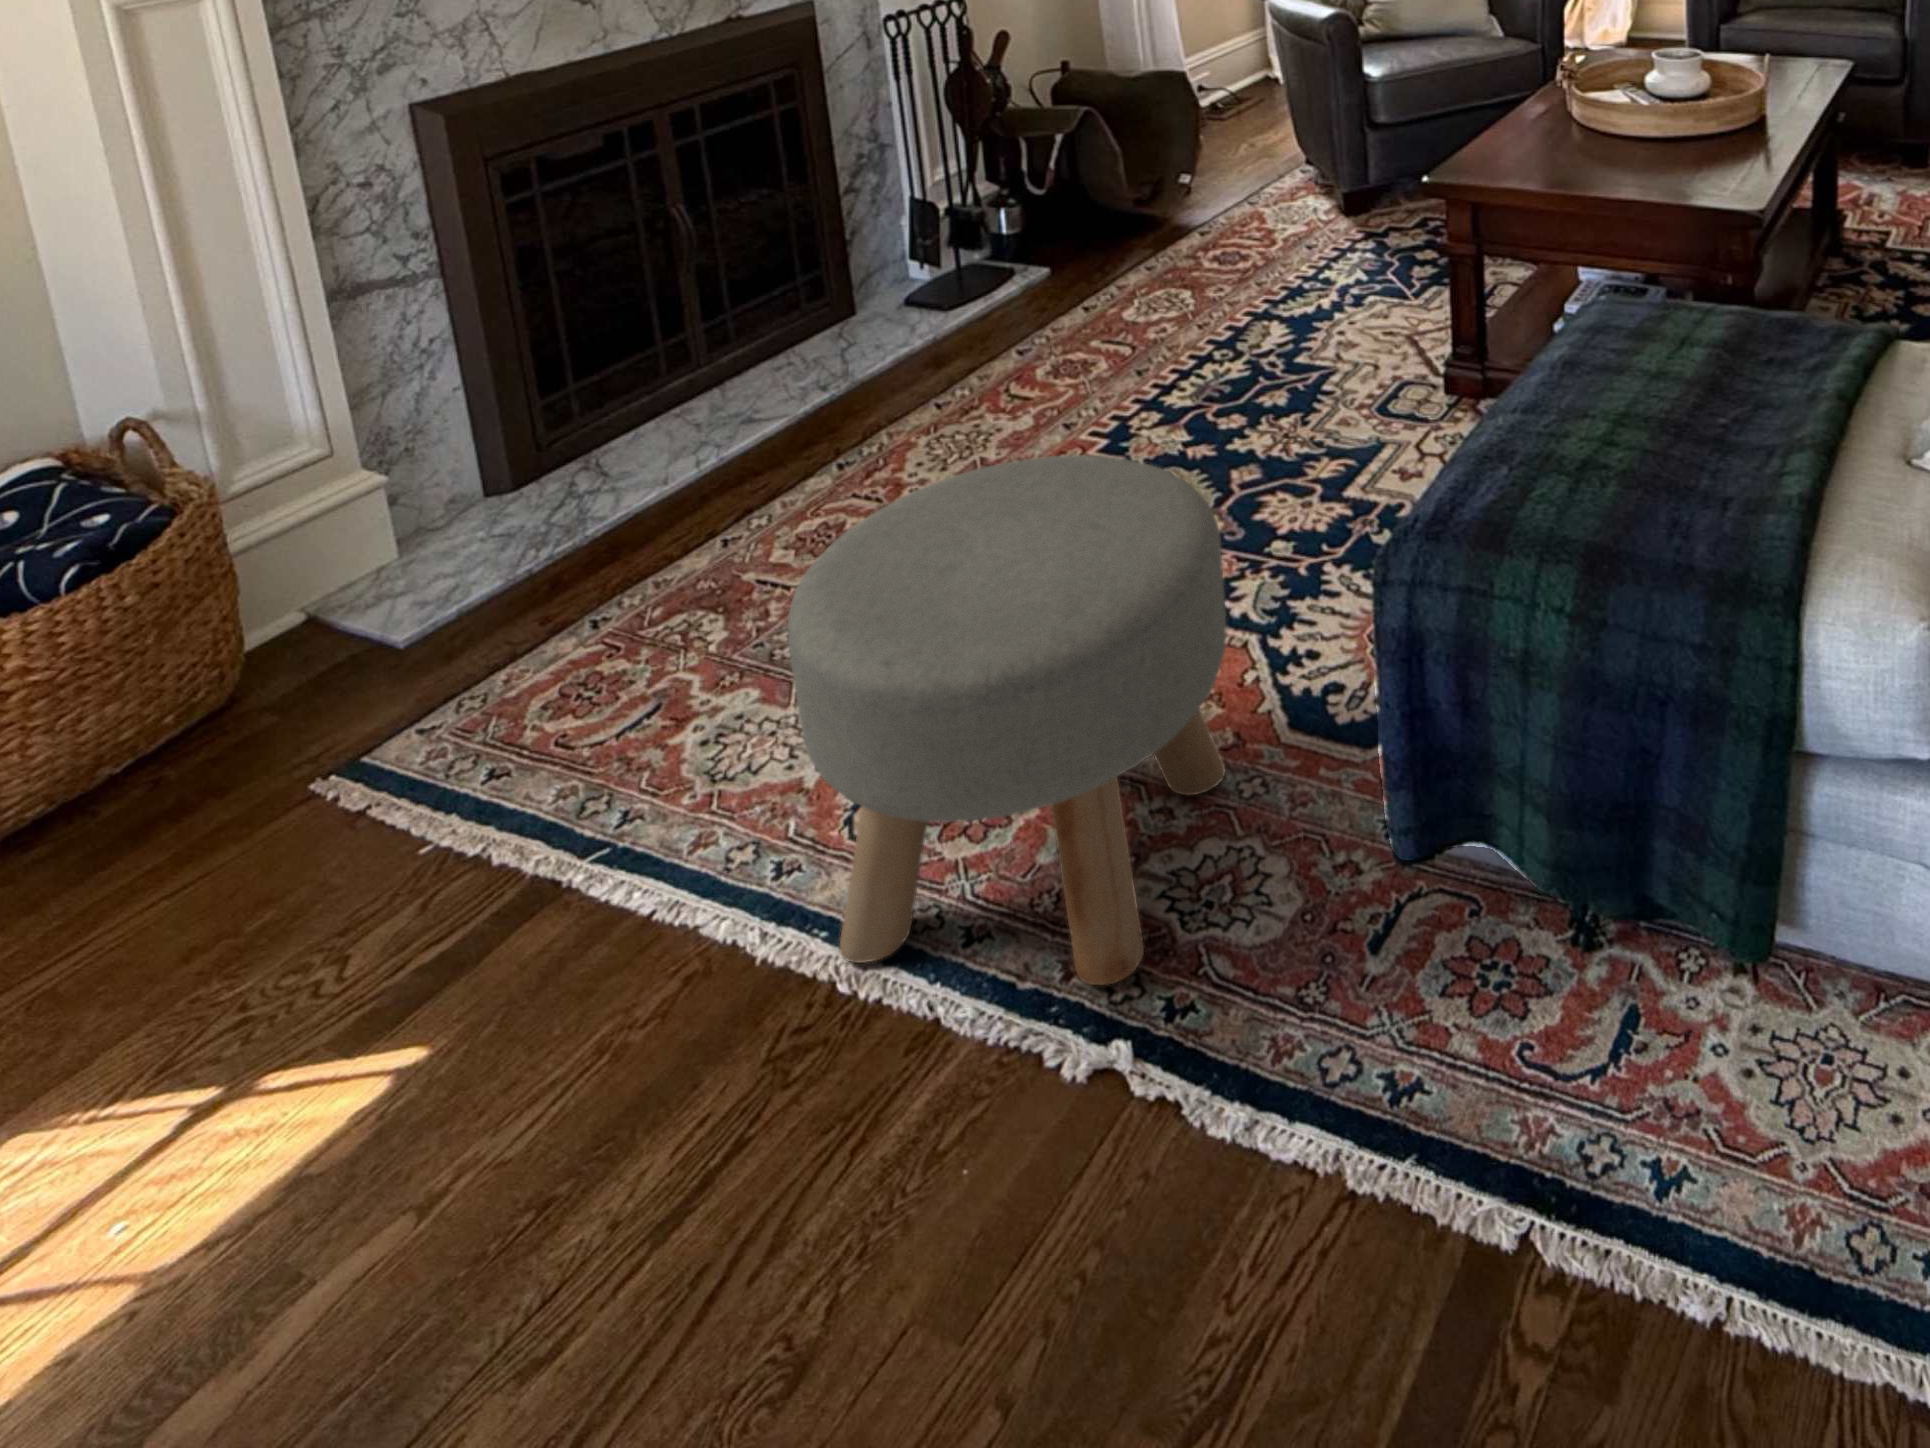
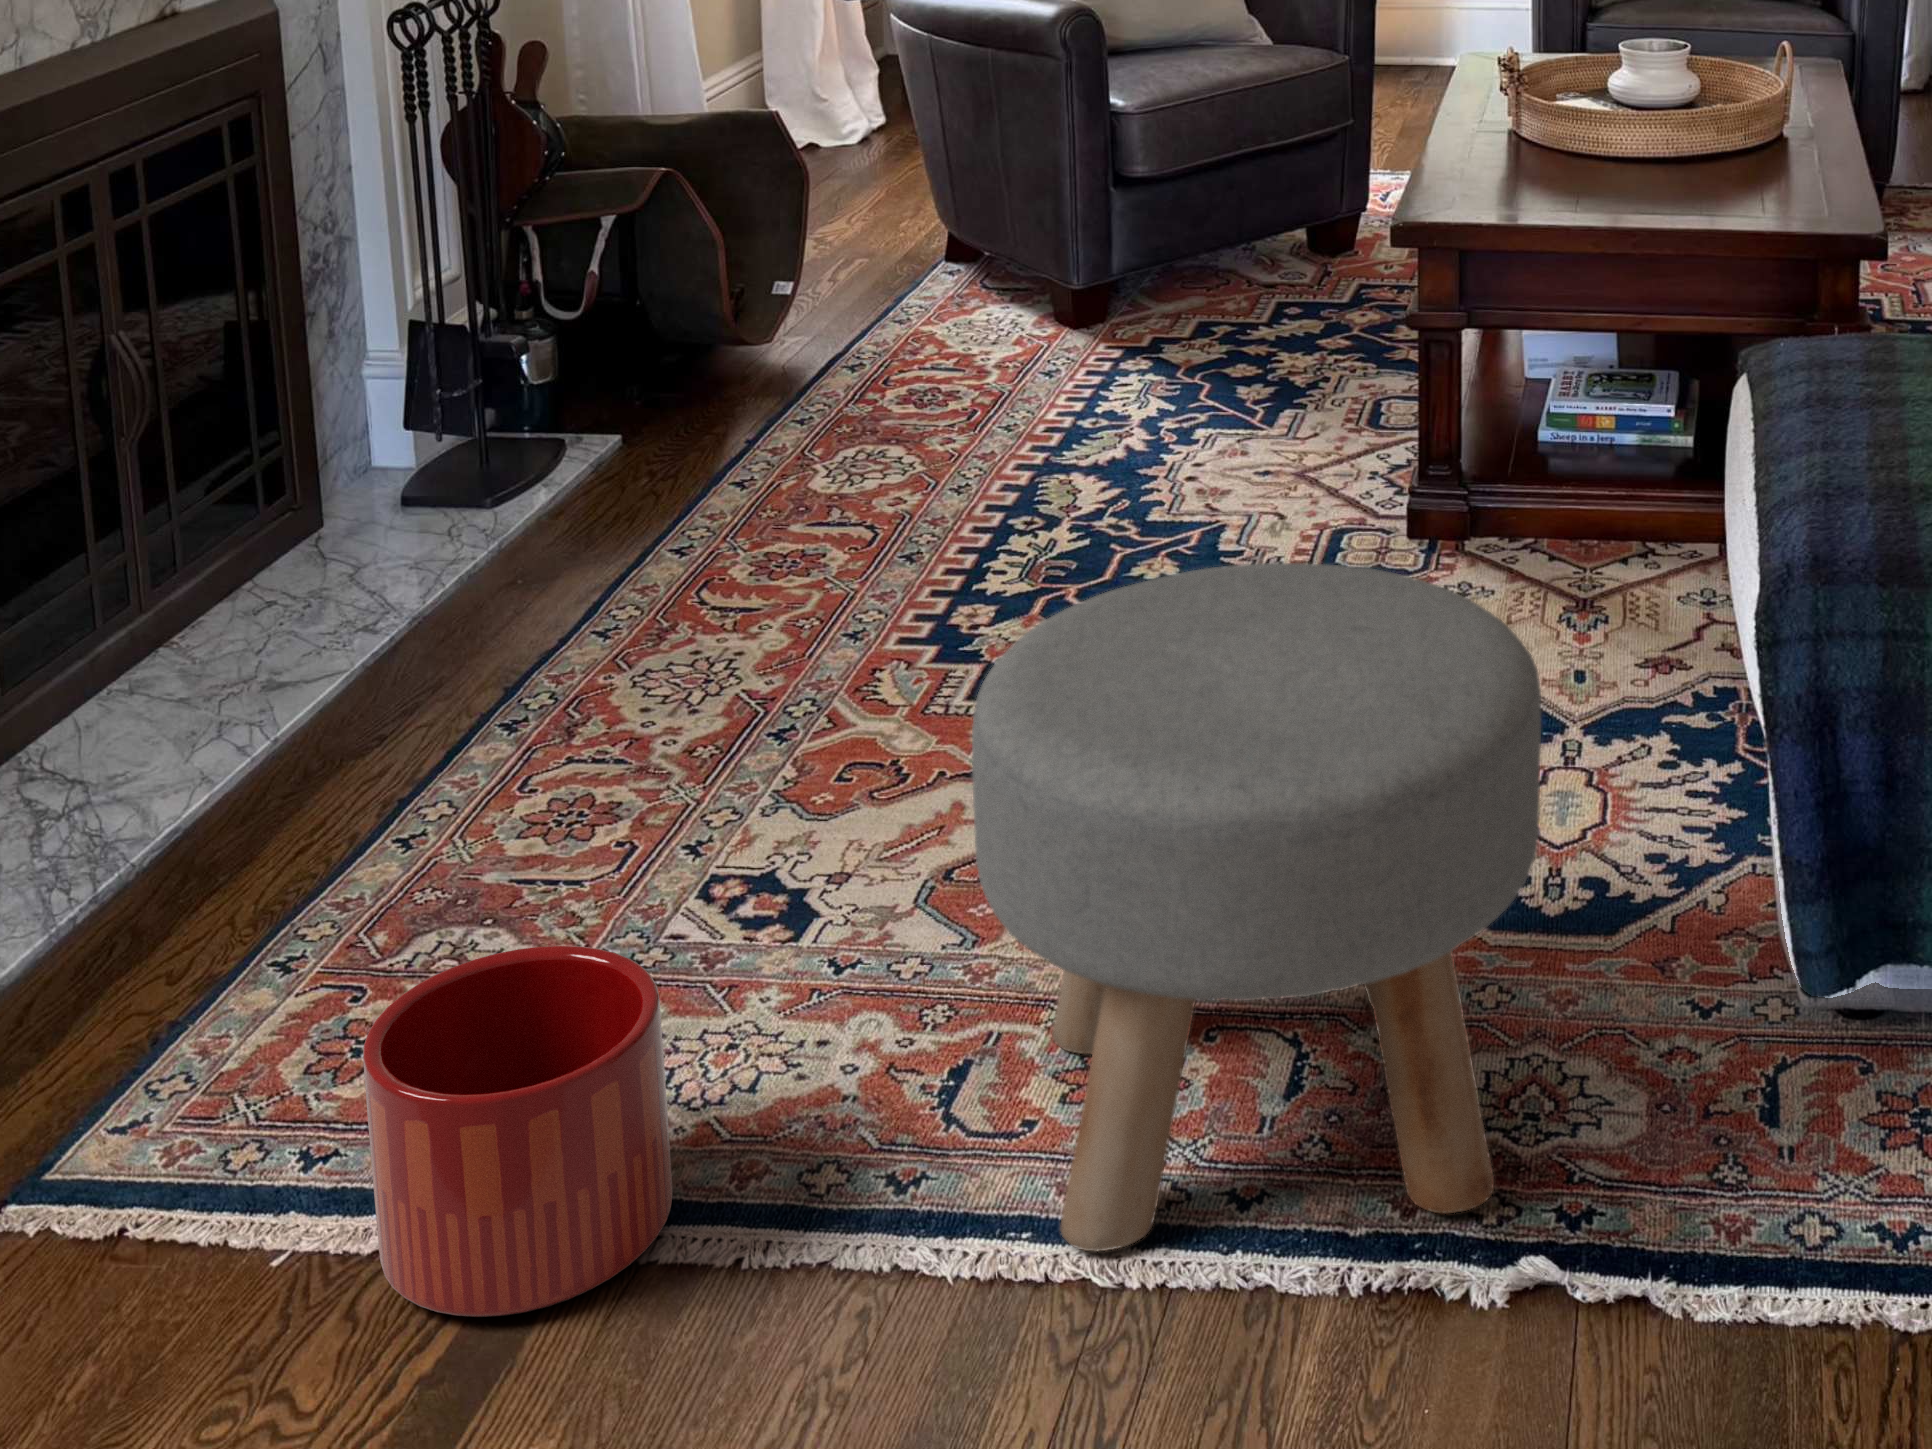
planter: none [421,669,658,930] -> present [363,946,673,1317]

